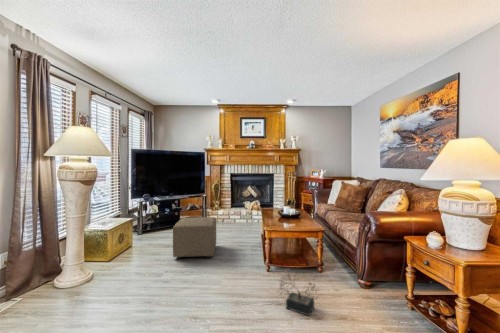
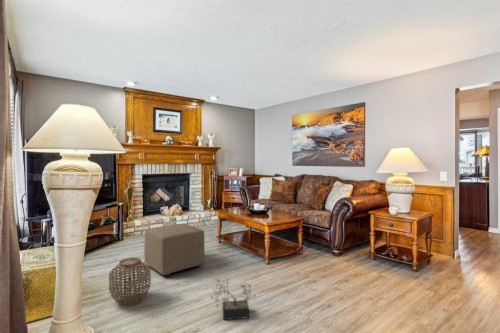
woven basket: none [116,237,148,273] -> present [109,258,151,305]
decorative plant: present [280,270,318,315] -> present [214,279,255,320]

